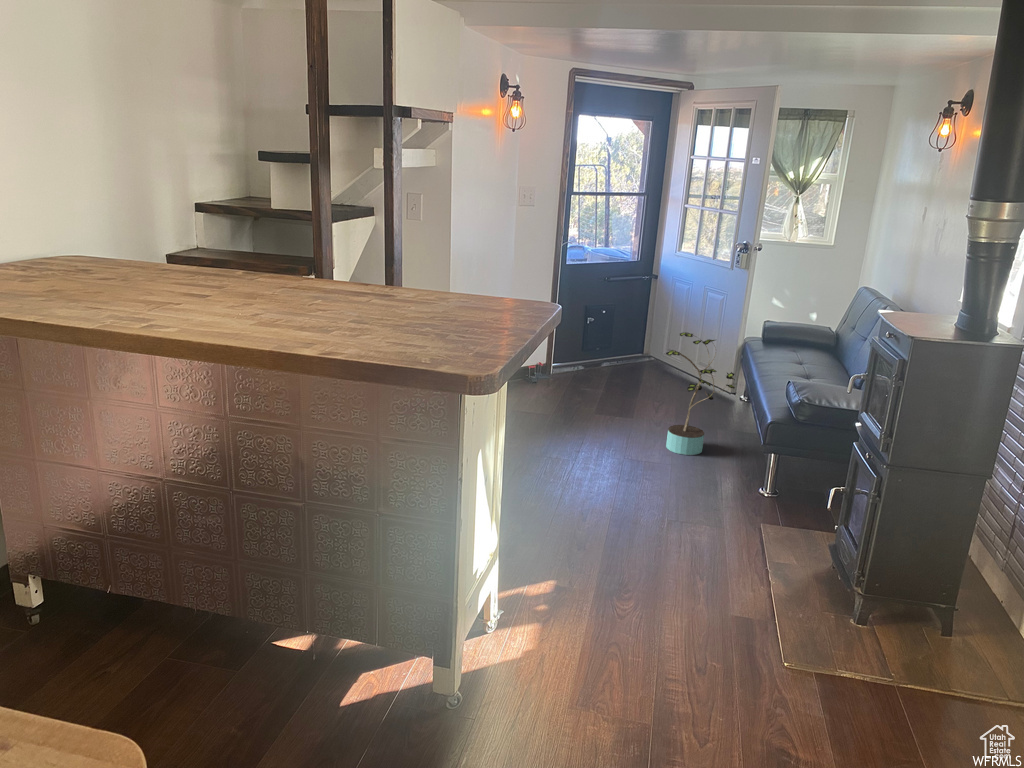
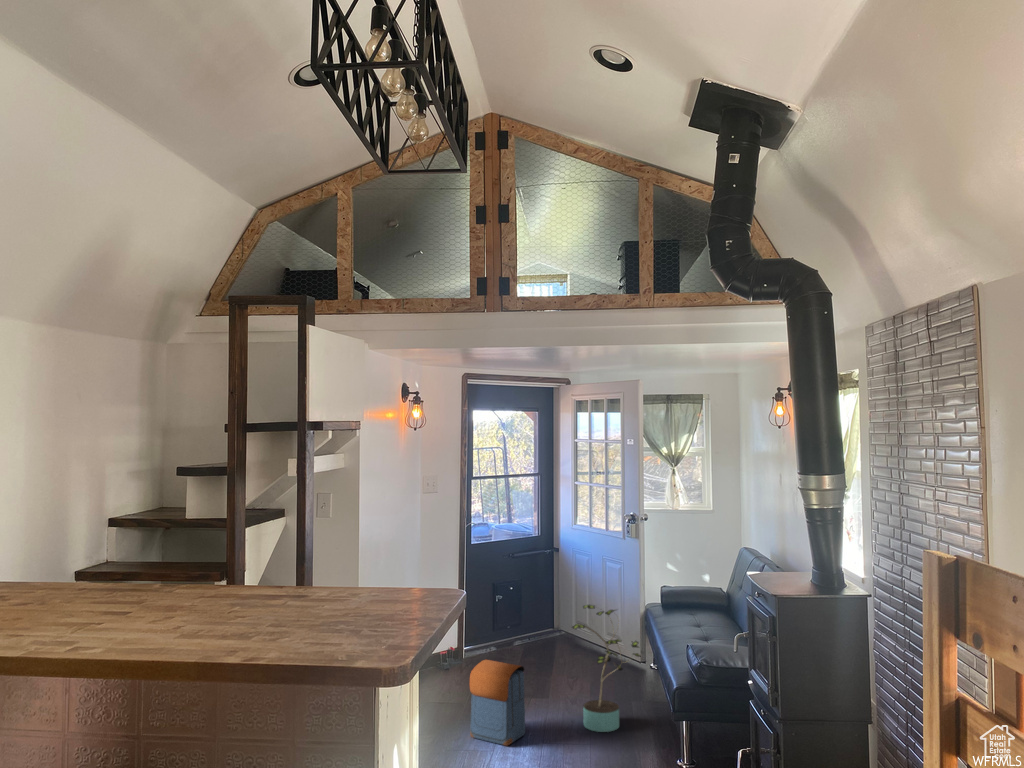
backpack: none [553,377,612,457] -> present [470,660,525,746]

